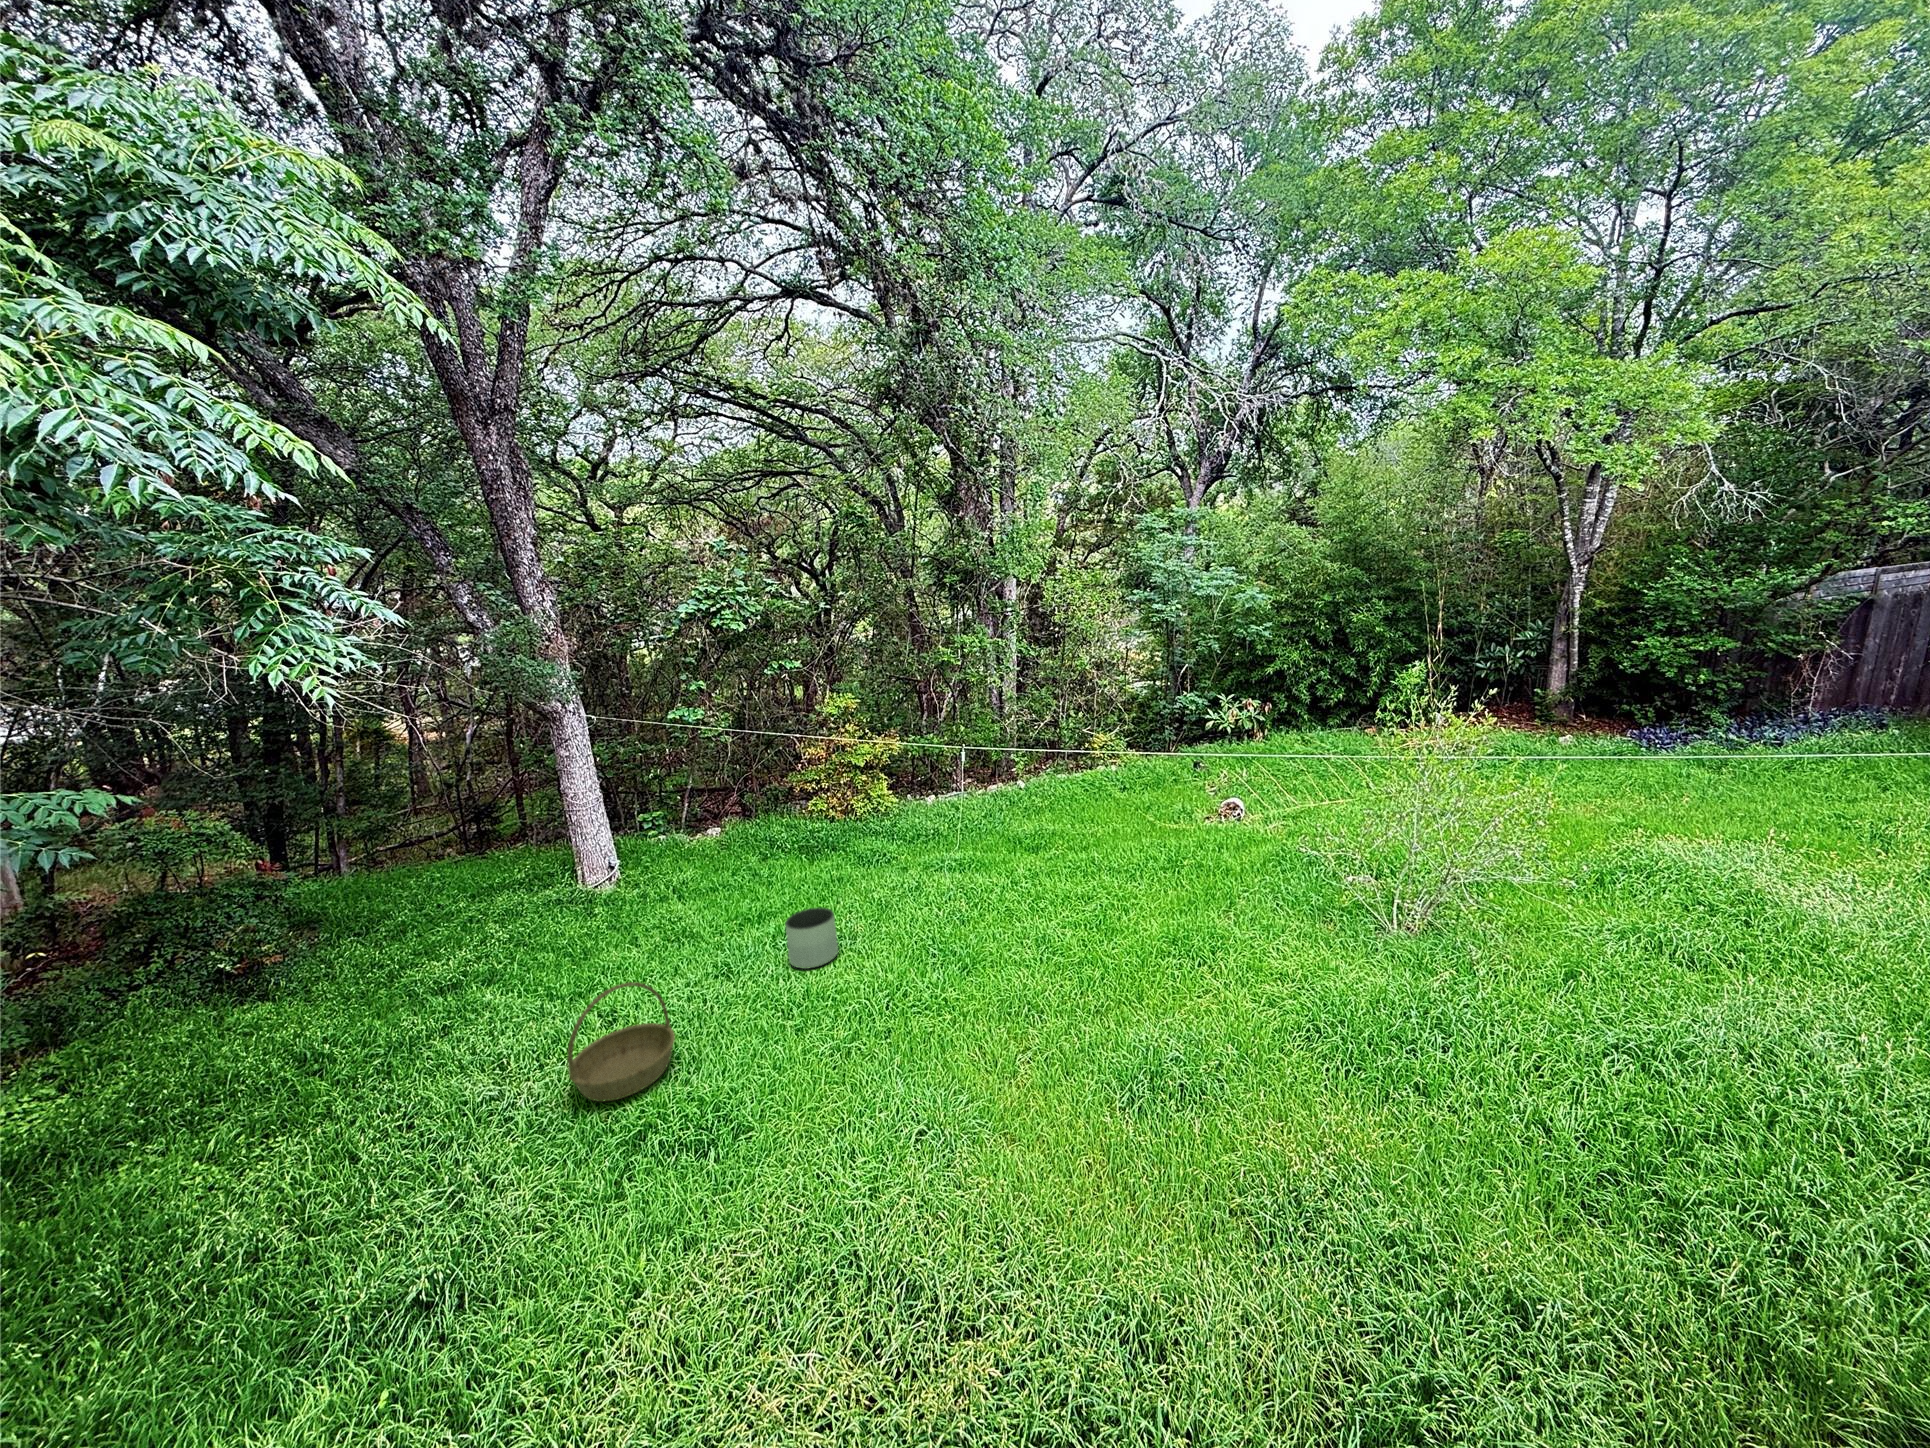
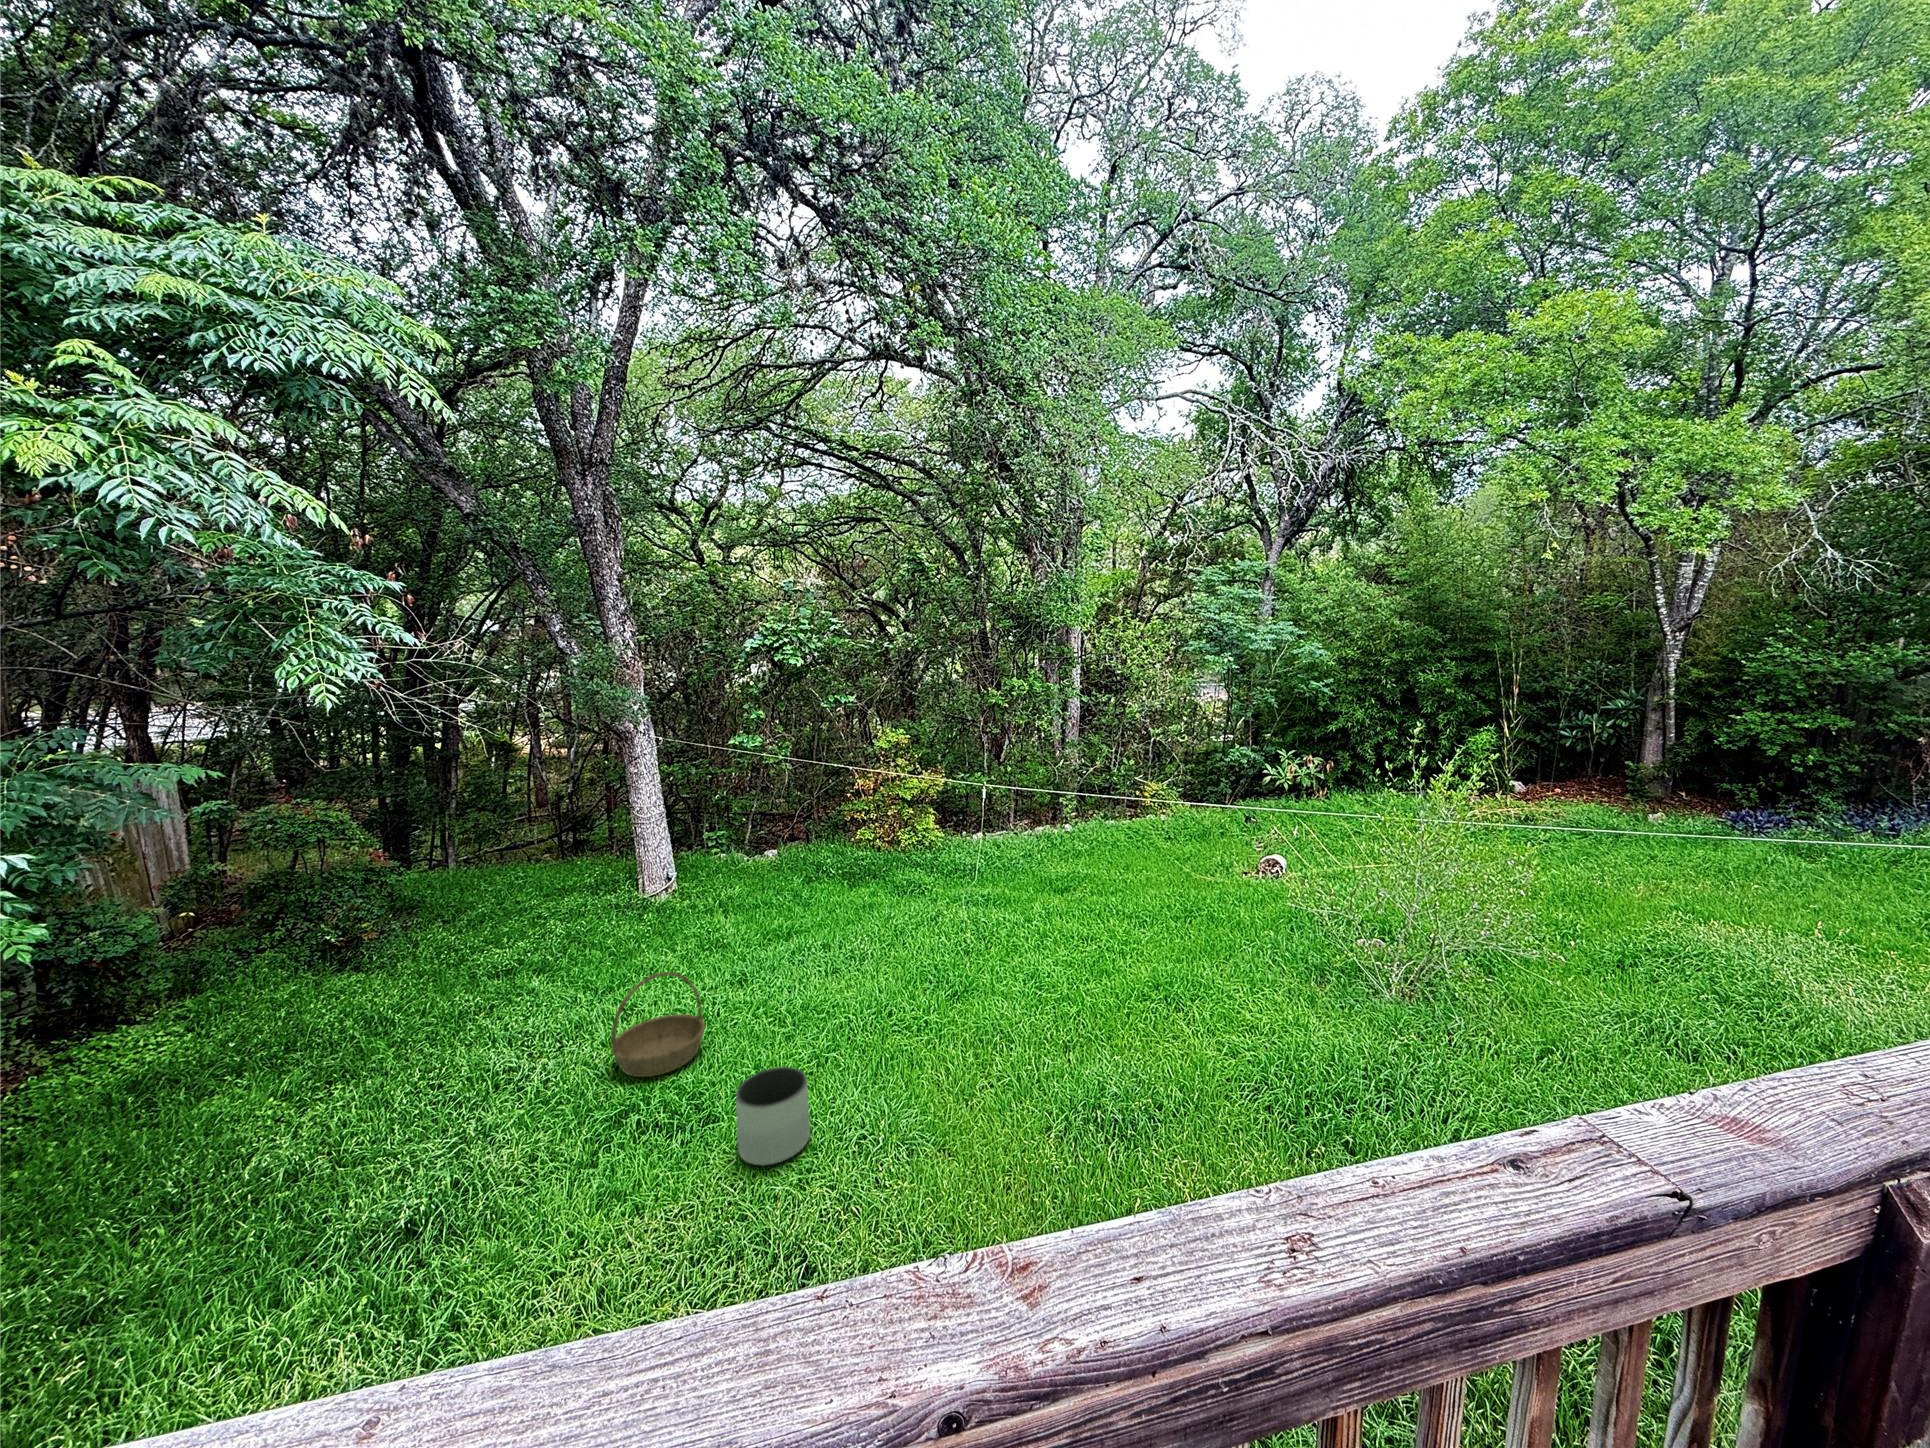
planter: present [785,908,838,969] -> present [736,1067,810,1166]

